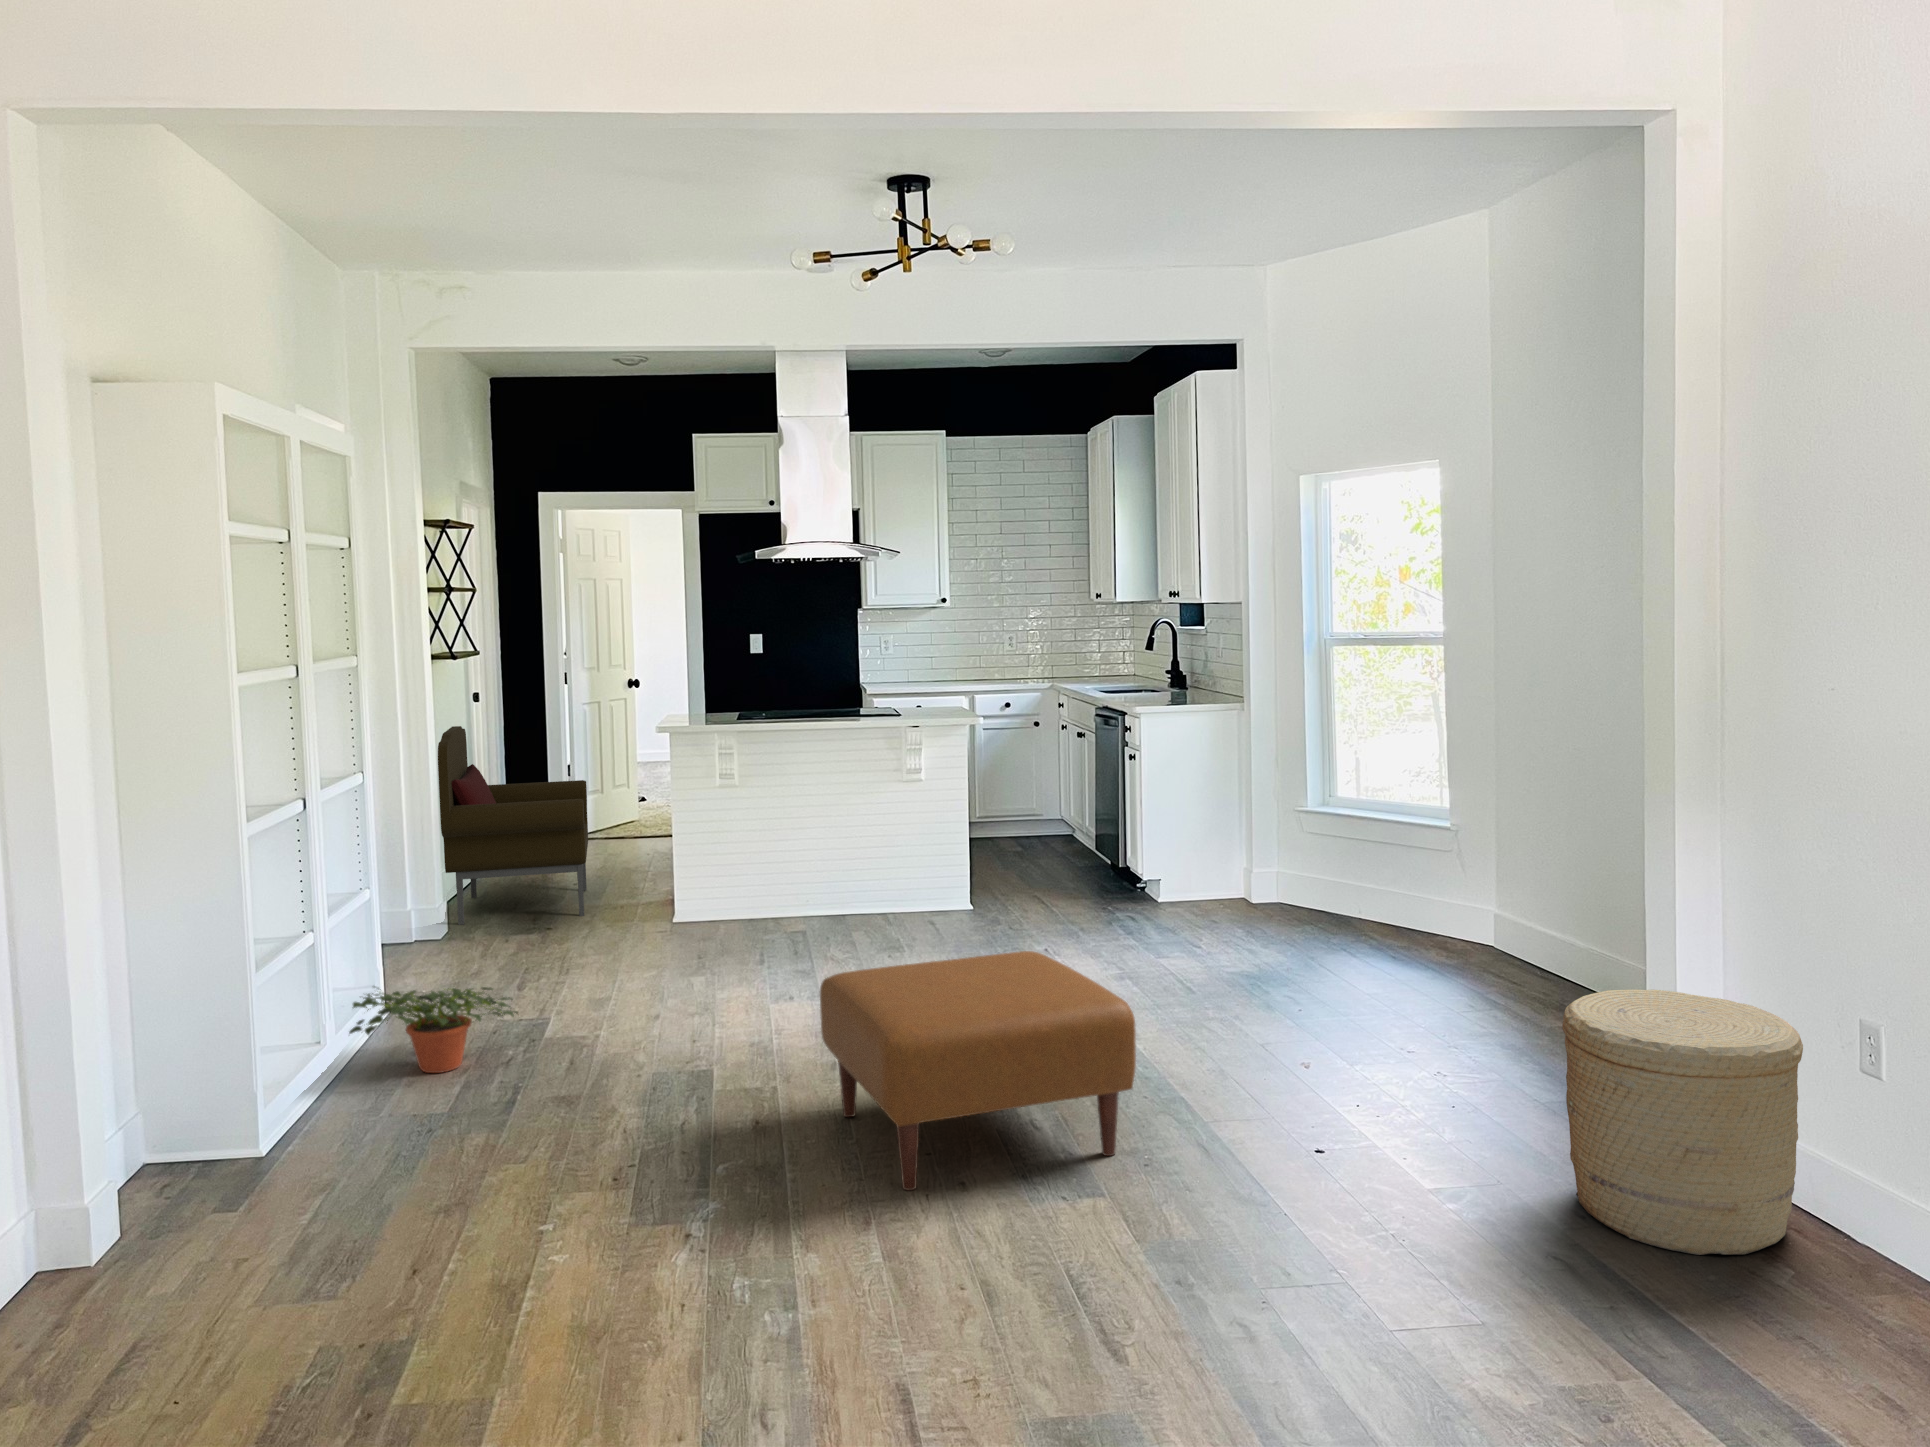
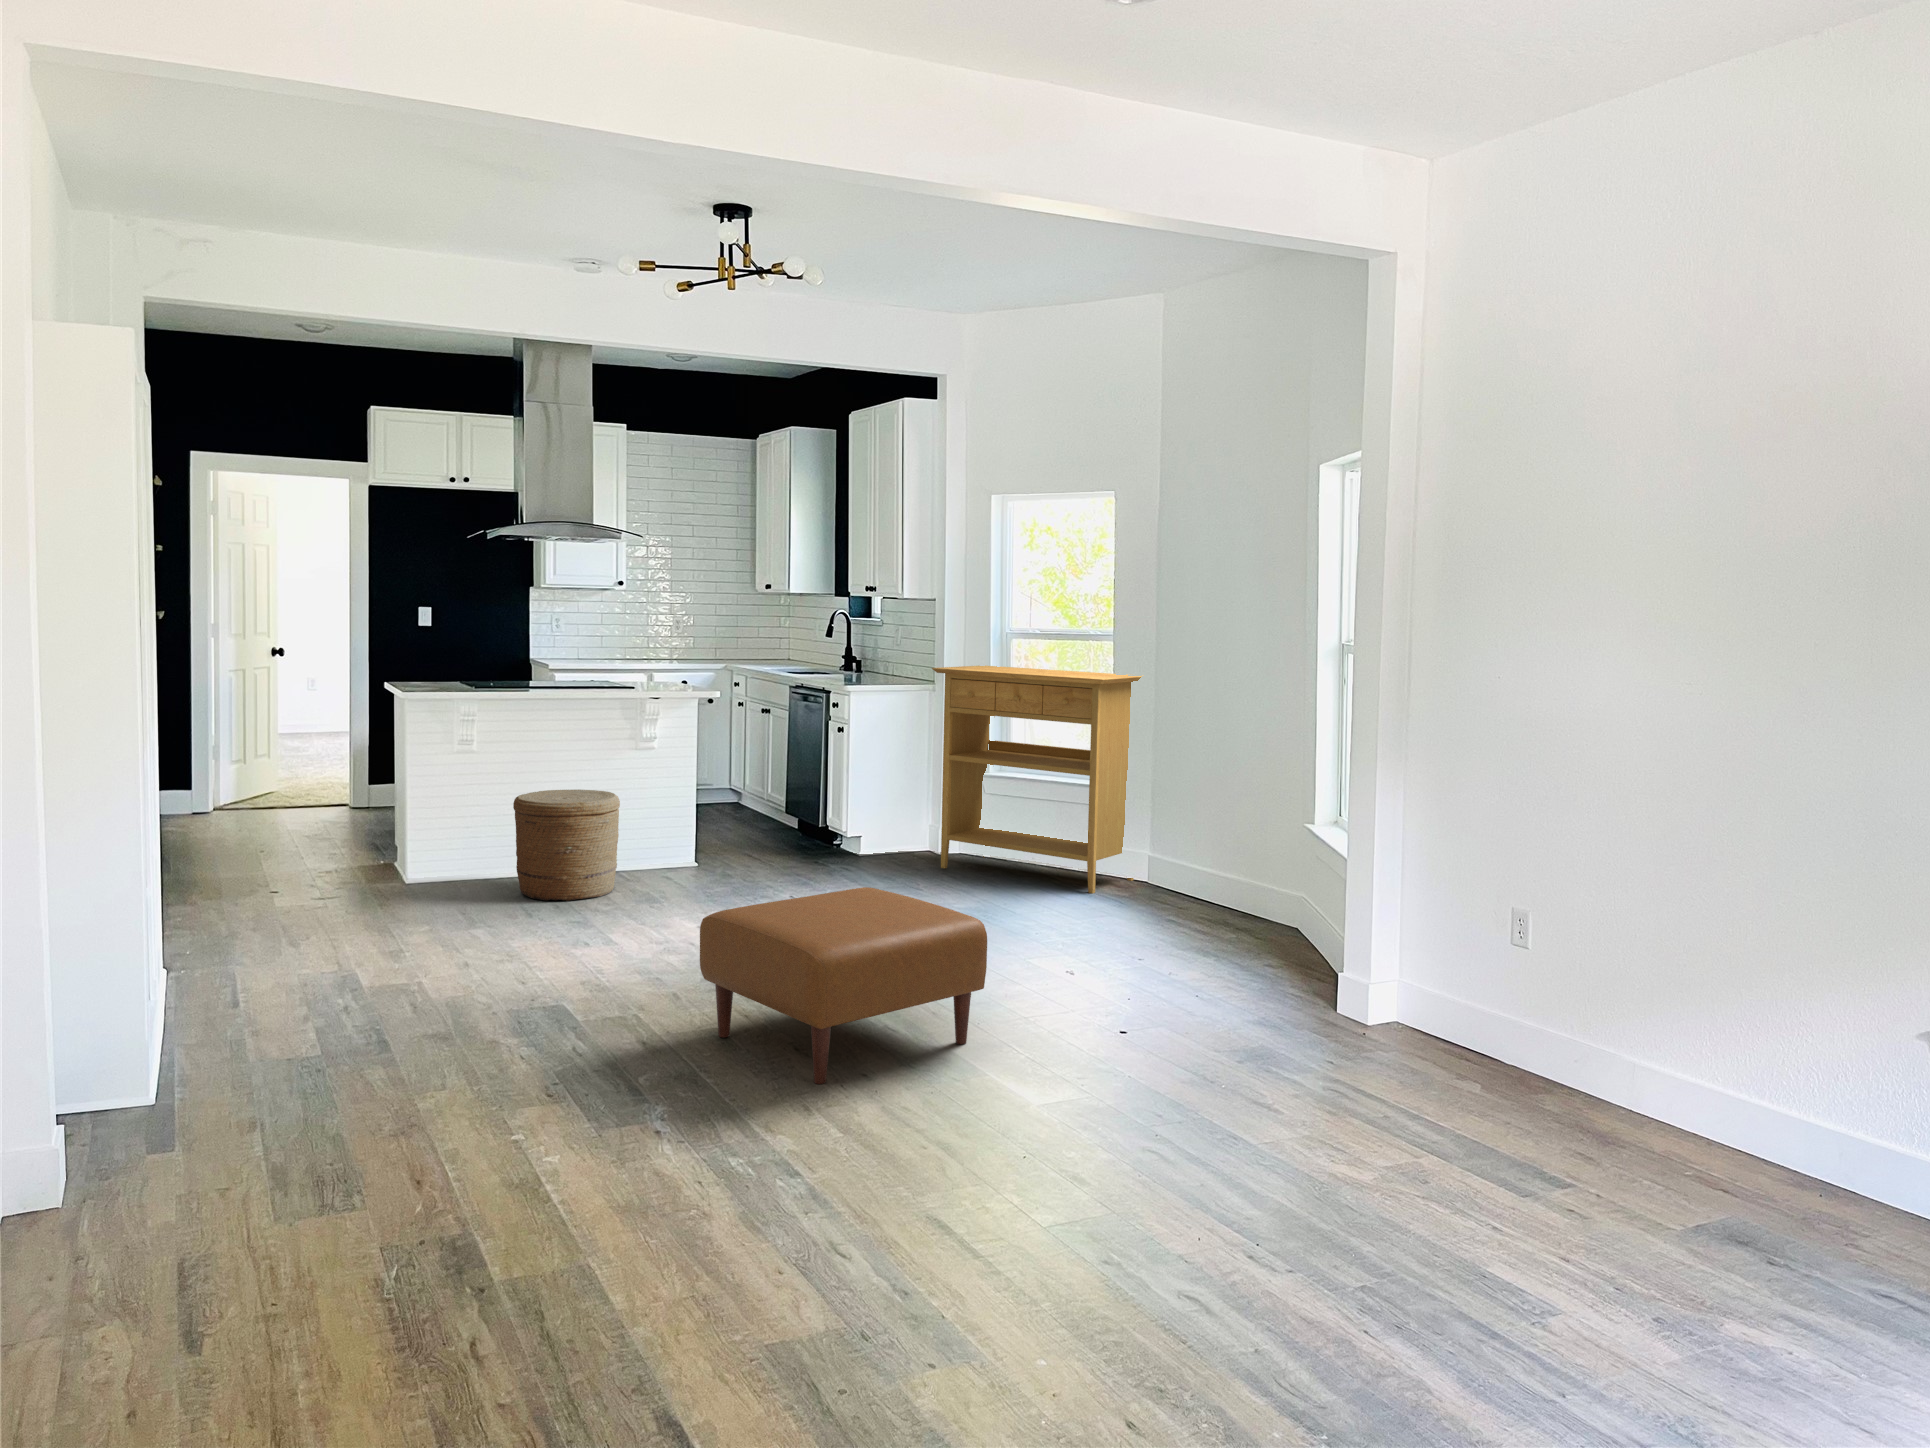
console table: none [1222,678,1488,961] -> present [932,666,1142,894]
armchair: present [438,726,588,925] -> none [117,694,298,906]
potted plant: present [349,987,518,1073] -> none [160,950,355,1039]
woven basket: present [1562,989,1803,1255] -> present [513,789,620,901]

